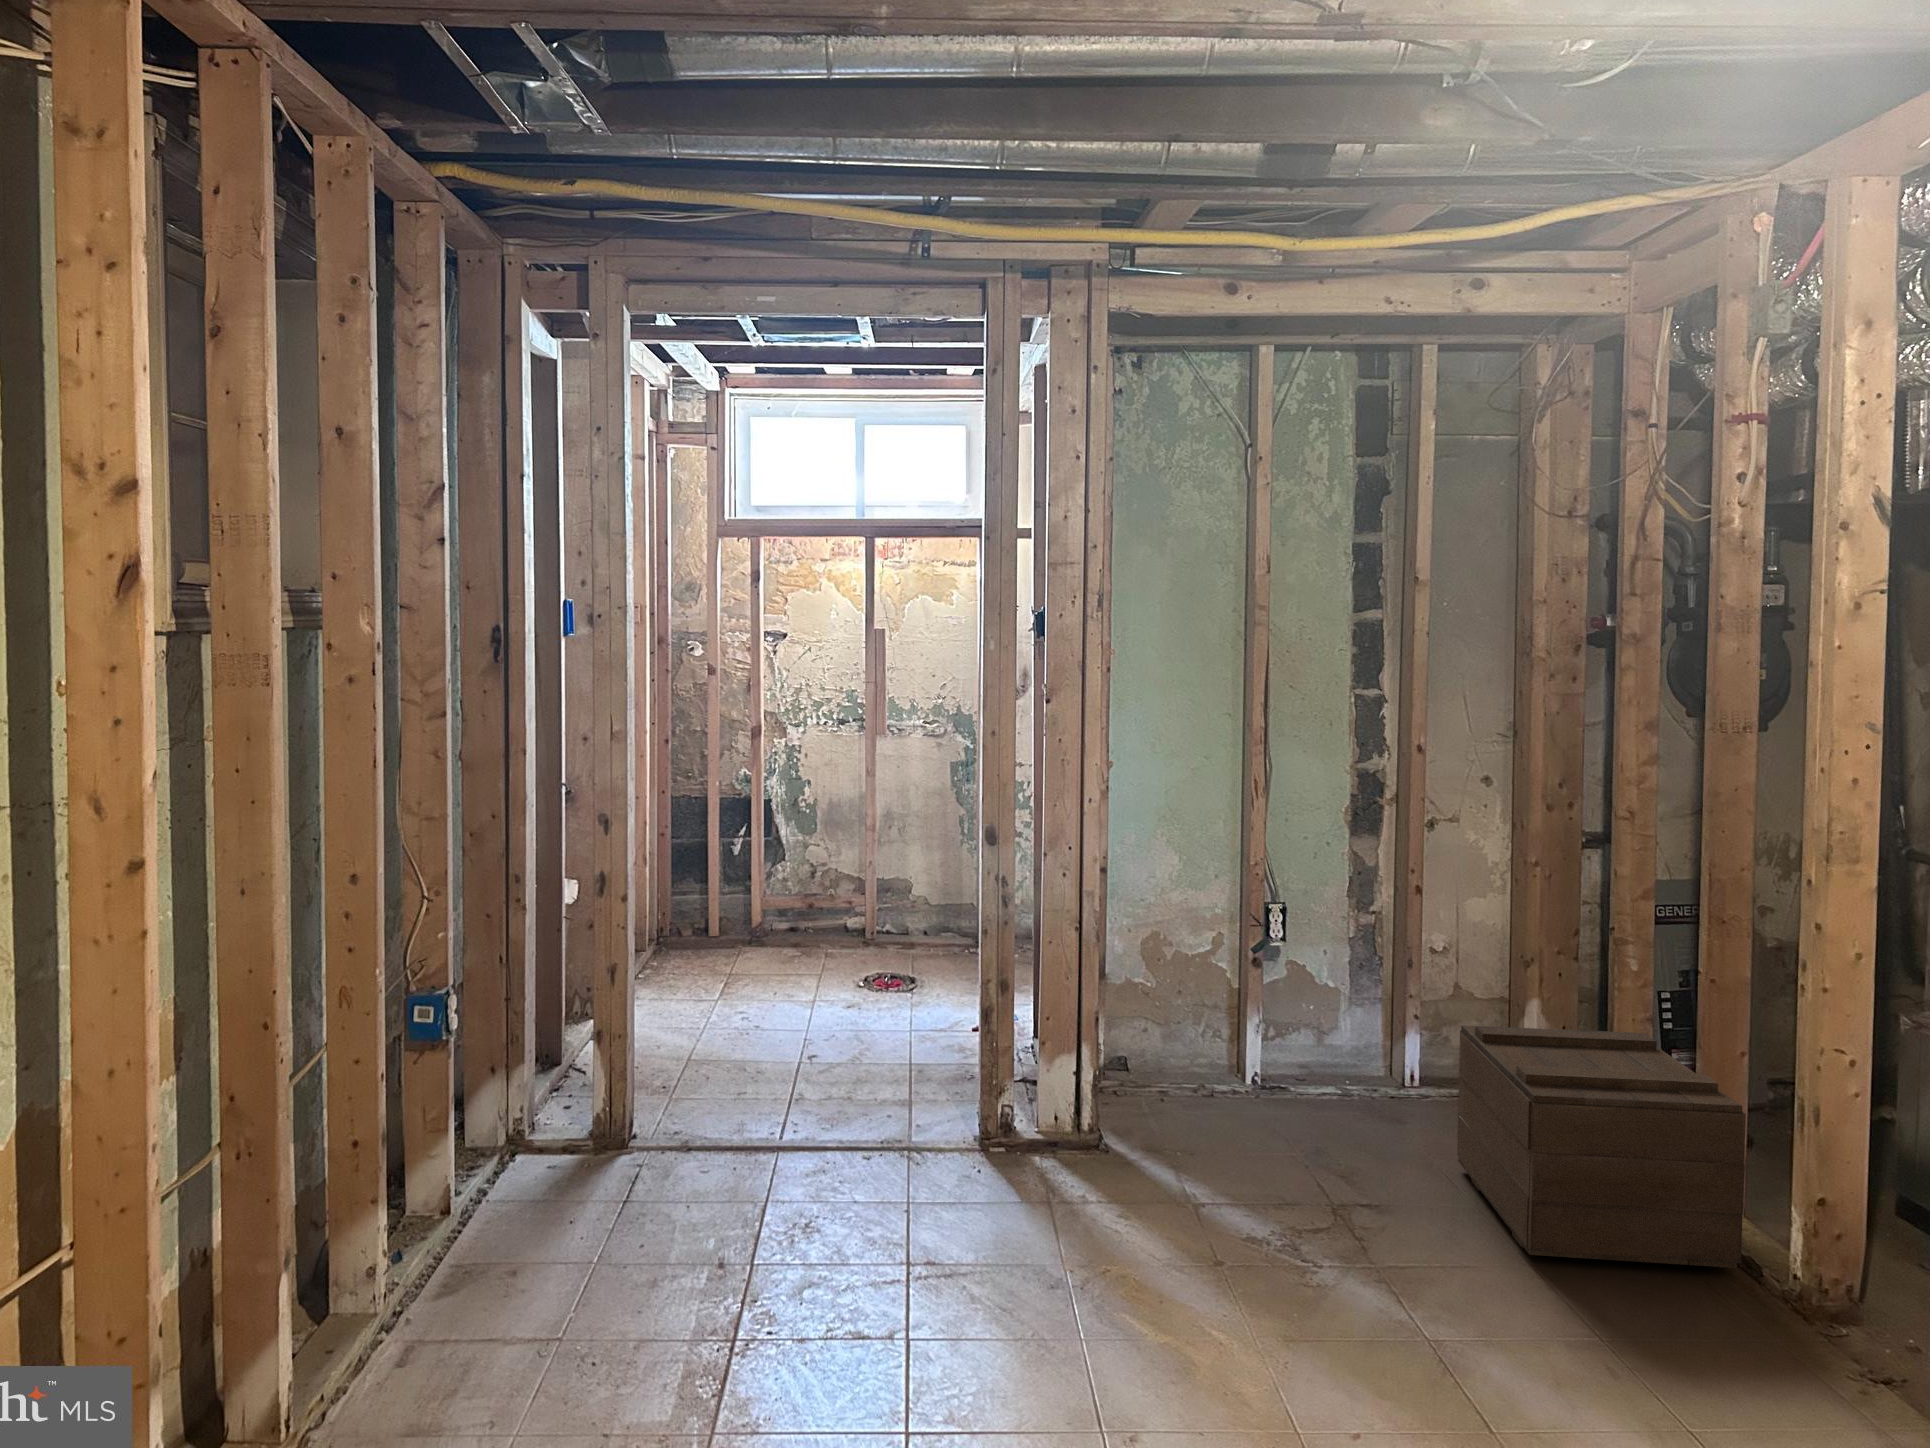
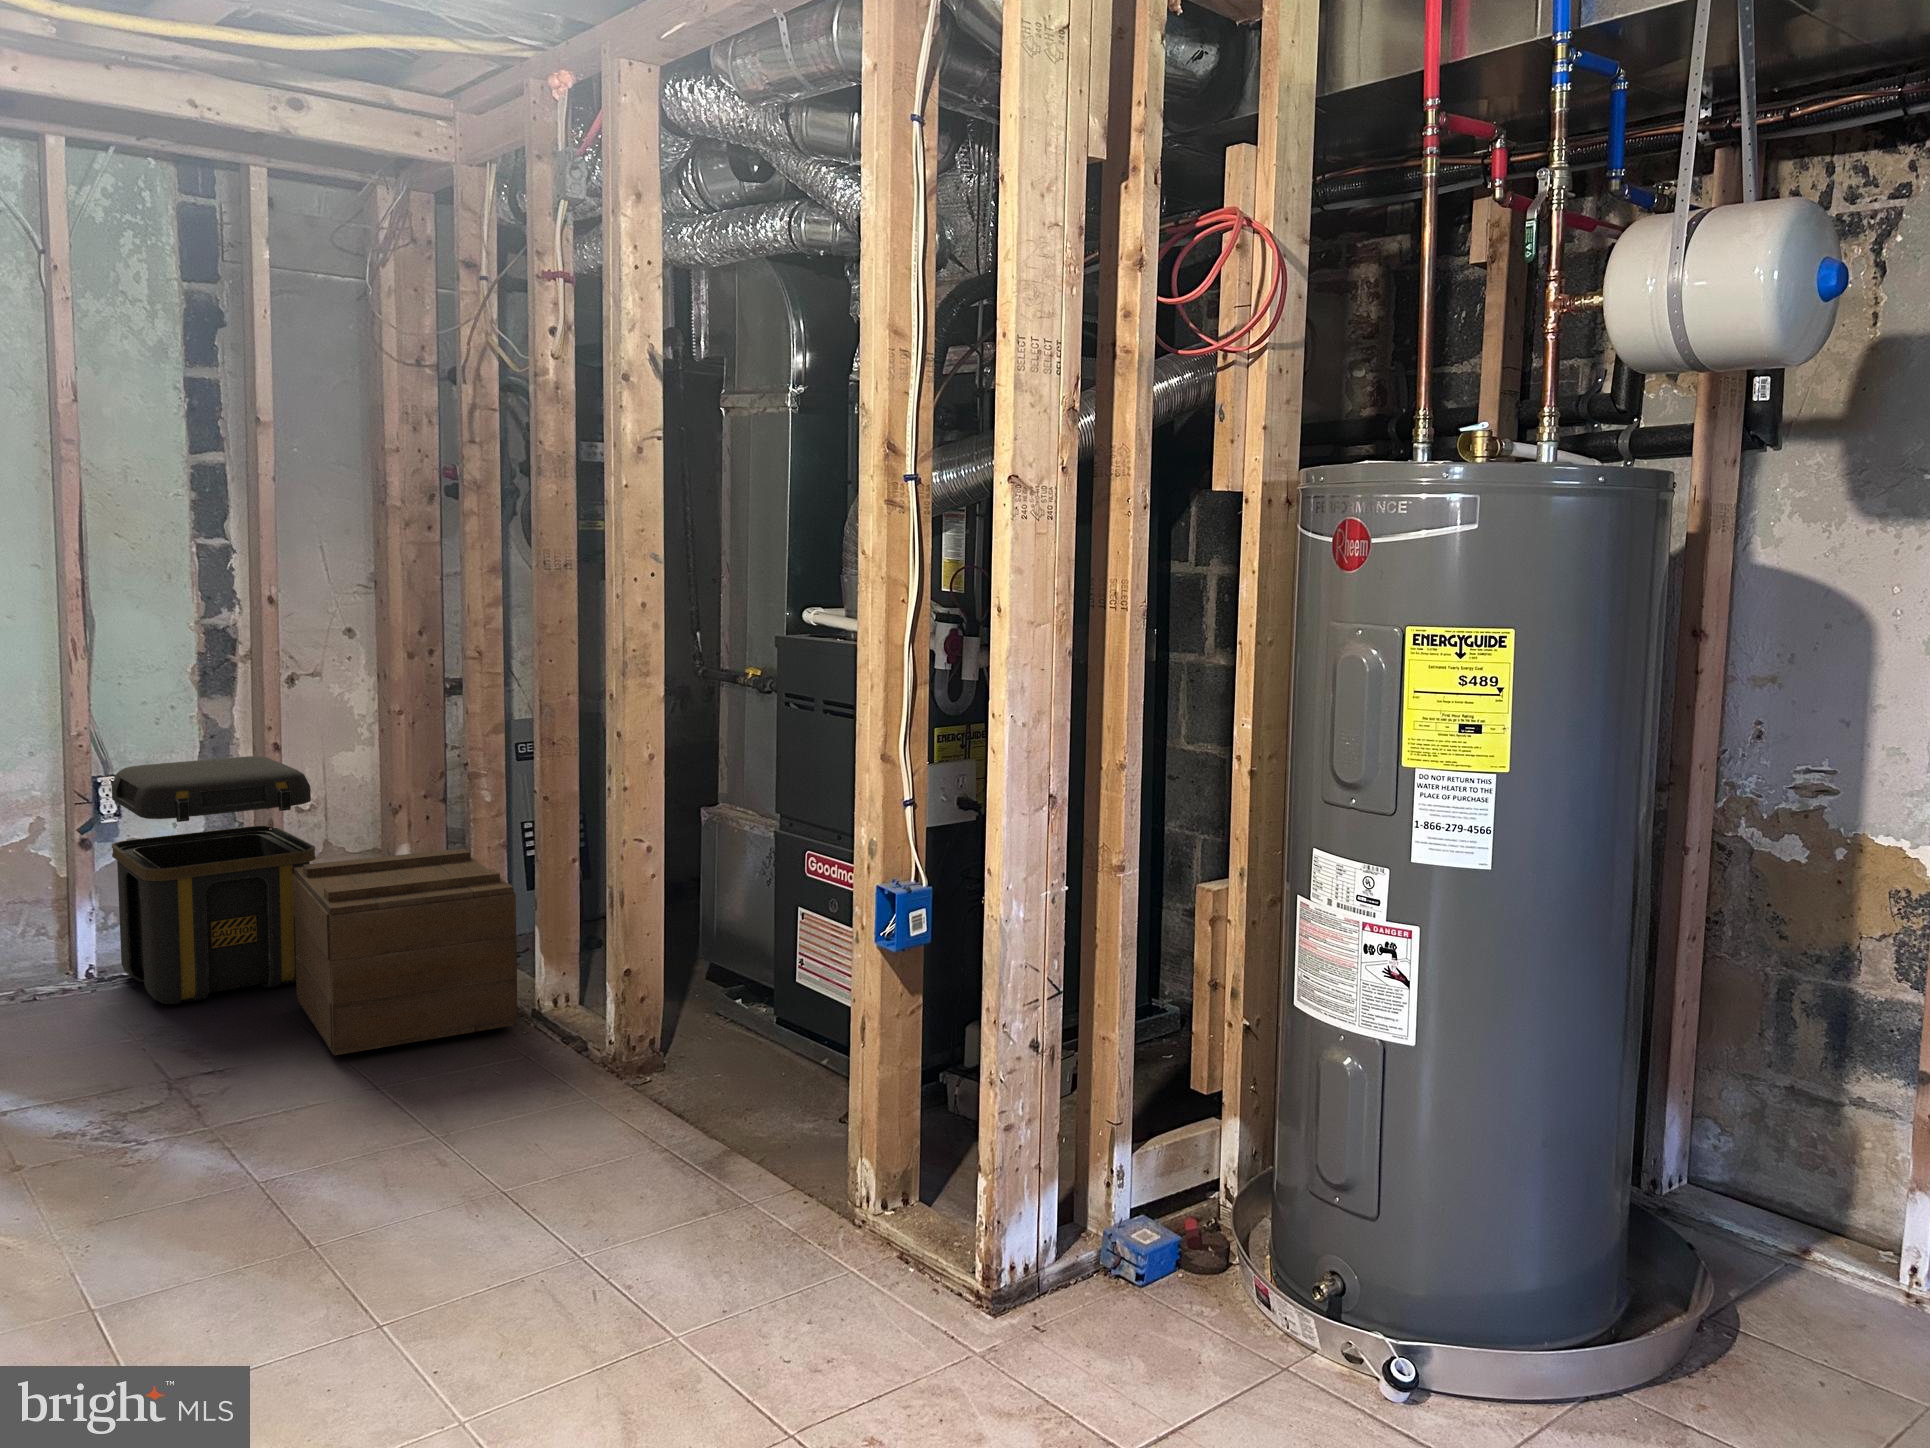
toolbox: none [1276,896,1469,1133] -> present [112,756,316,1004]

